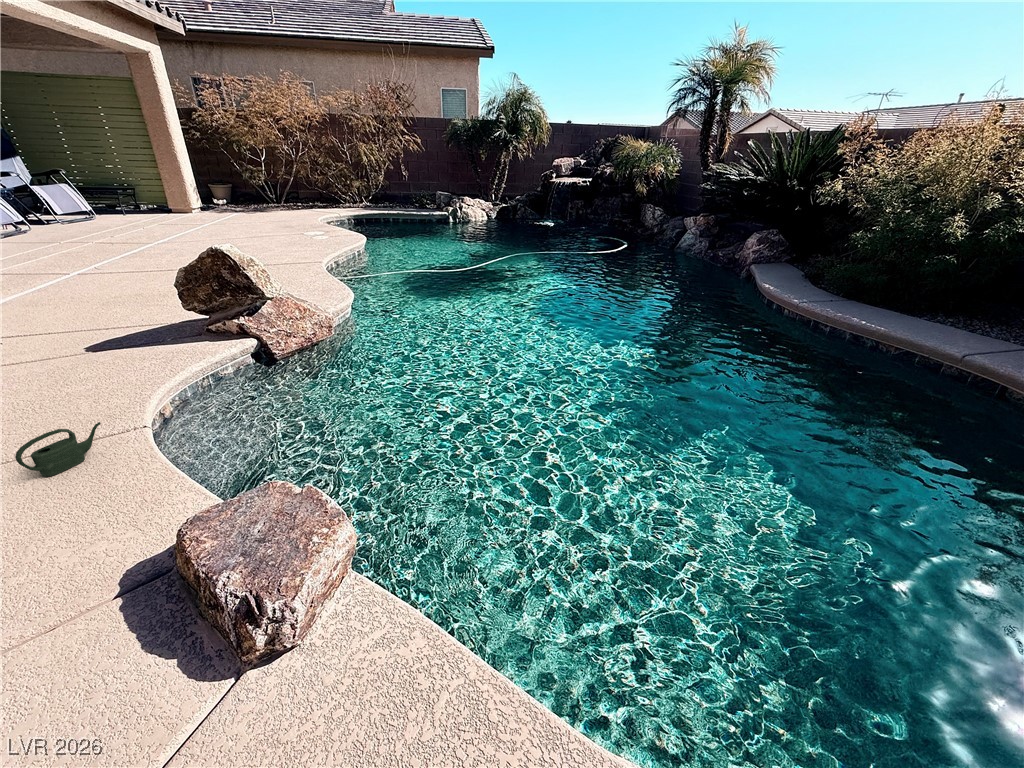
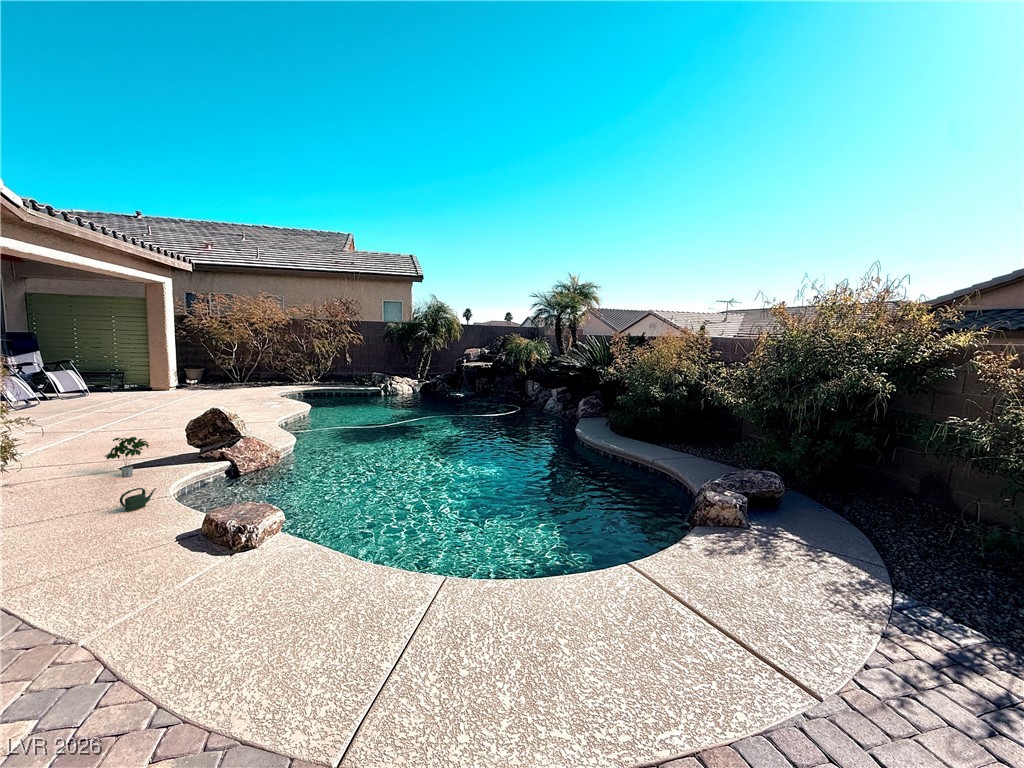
potted plant: none [38,304,105,372] -> present [105,437,149,477]

